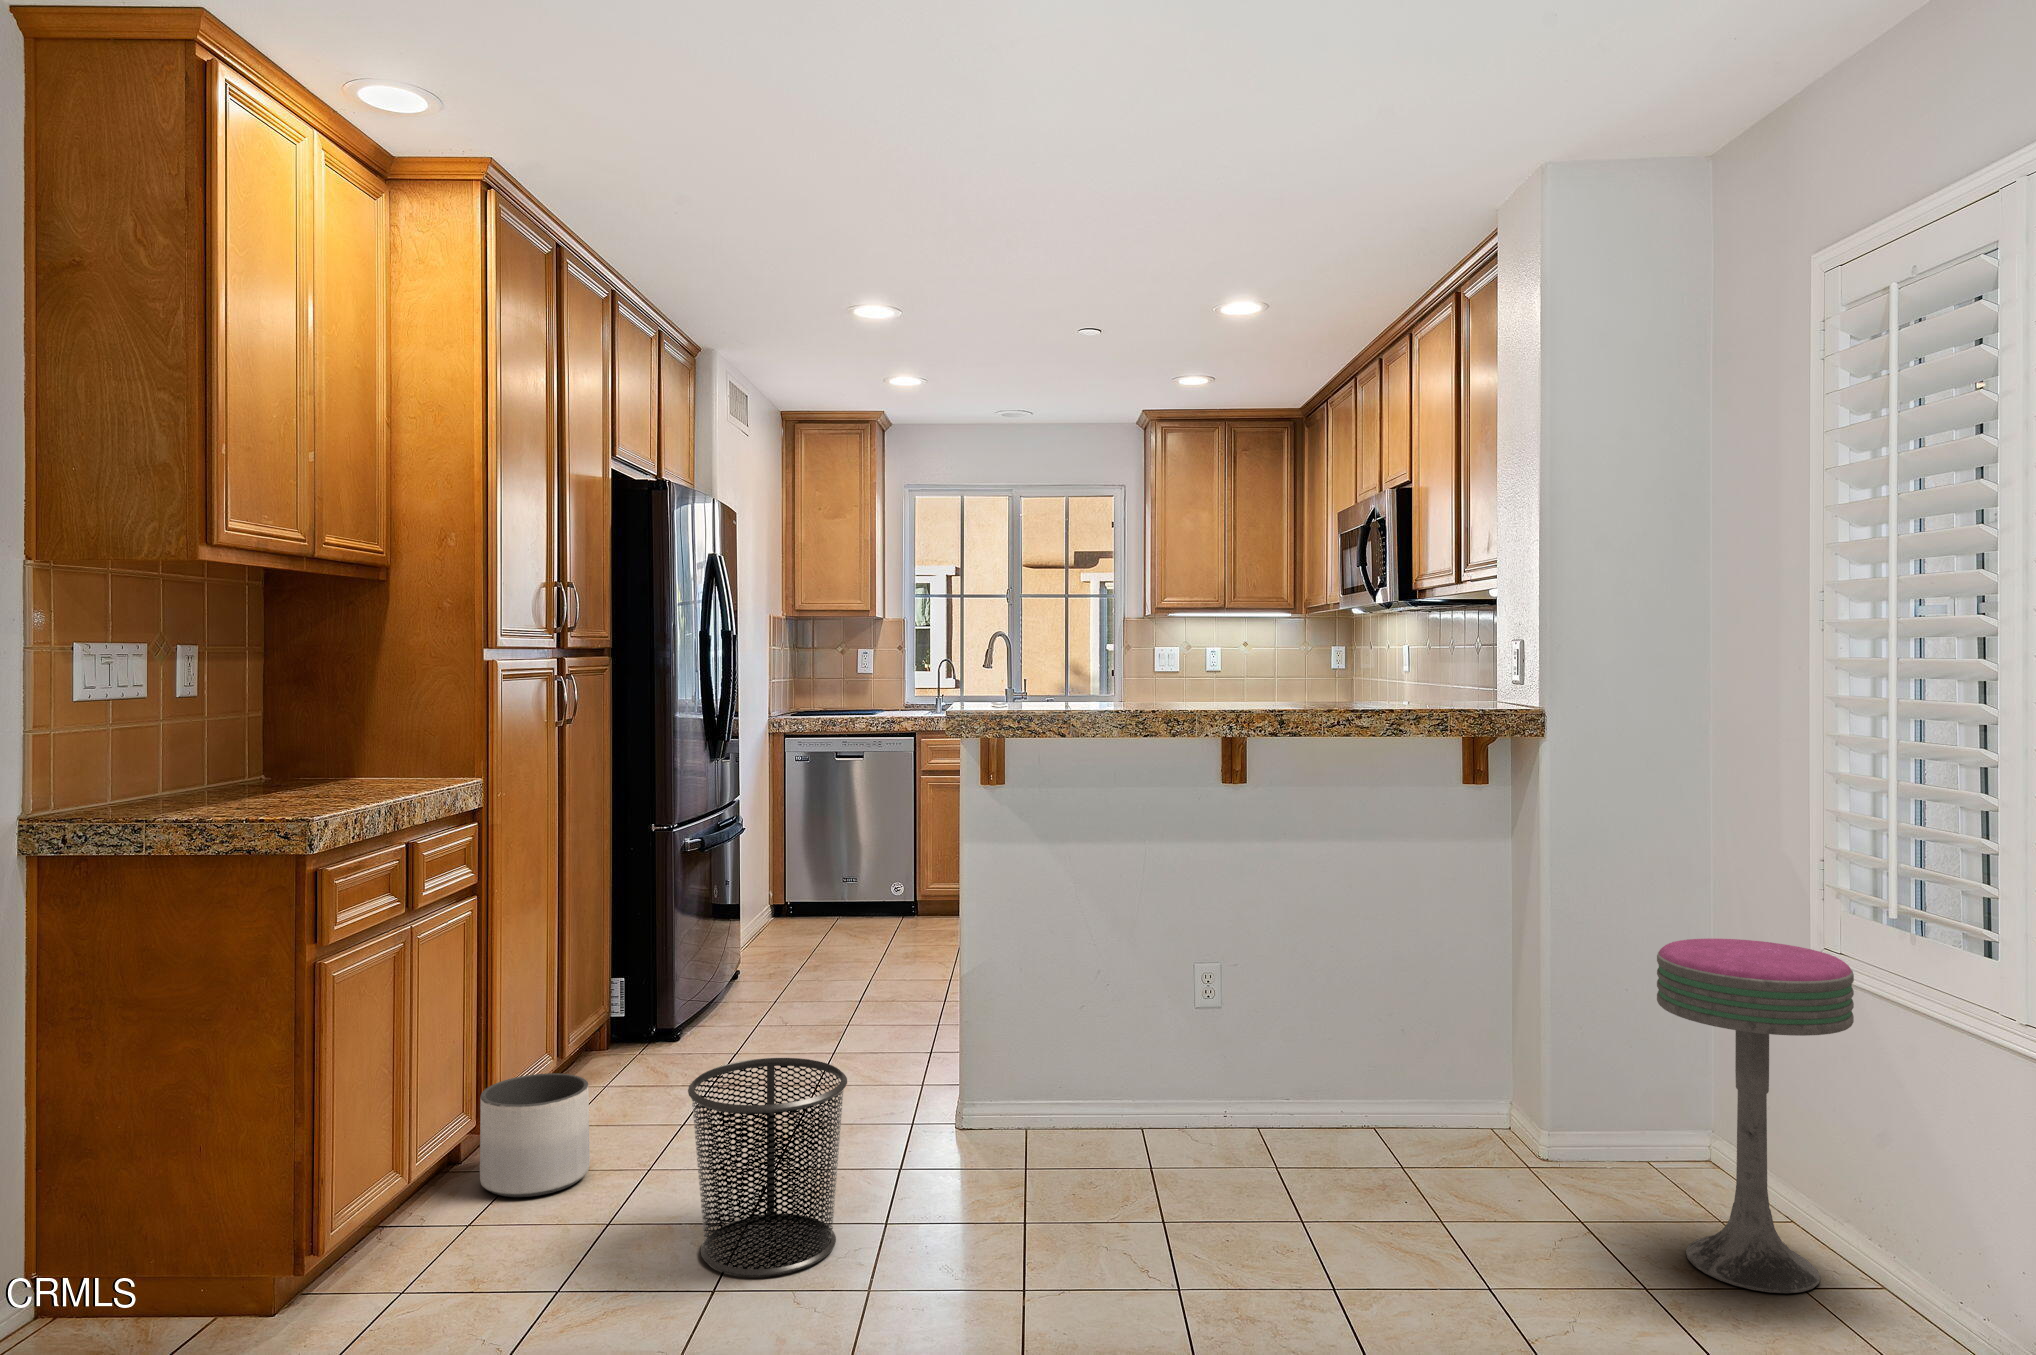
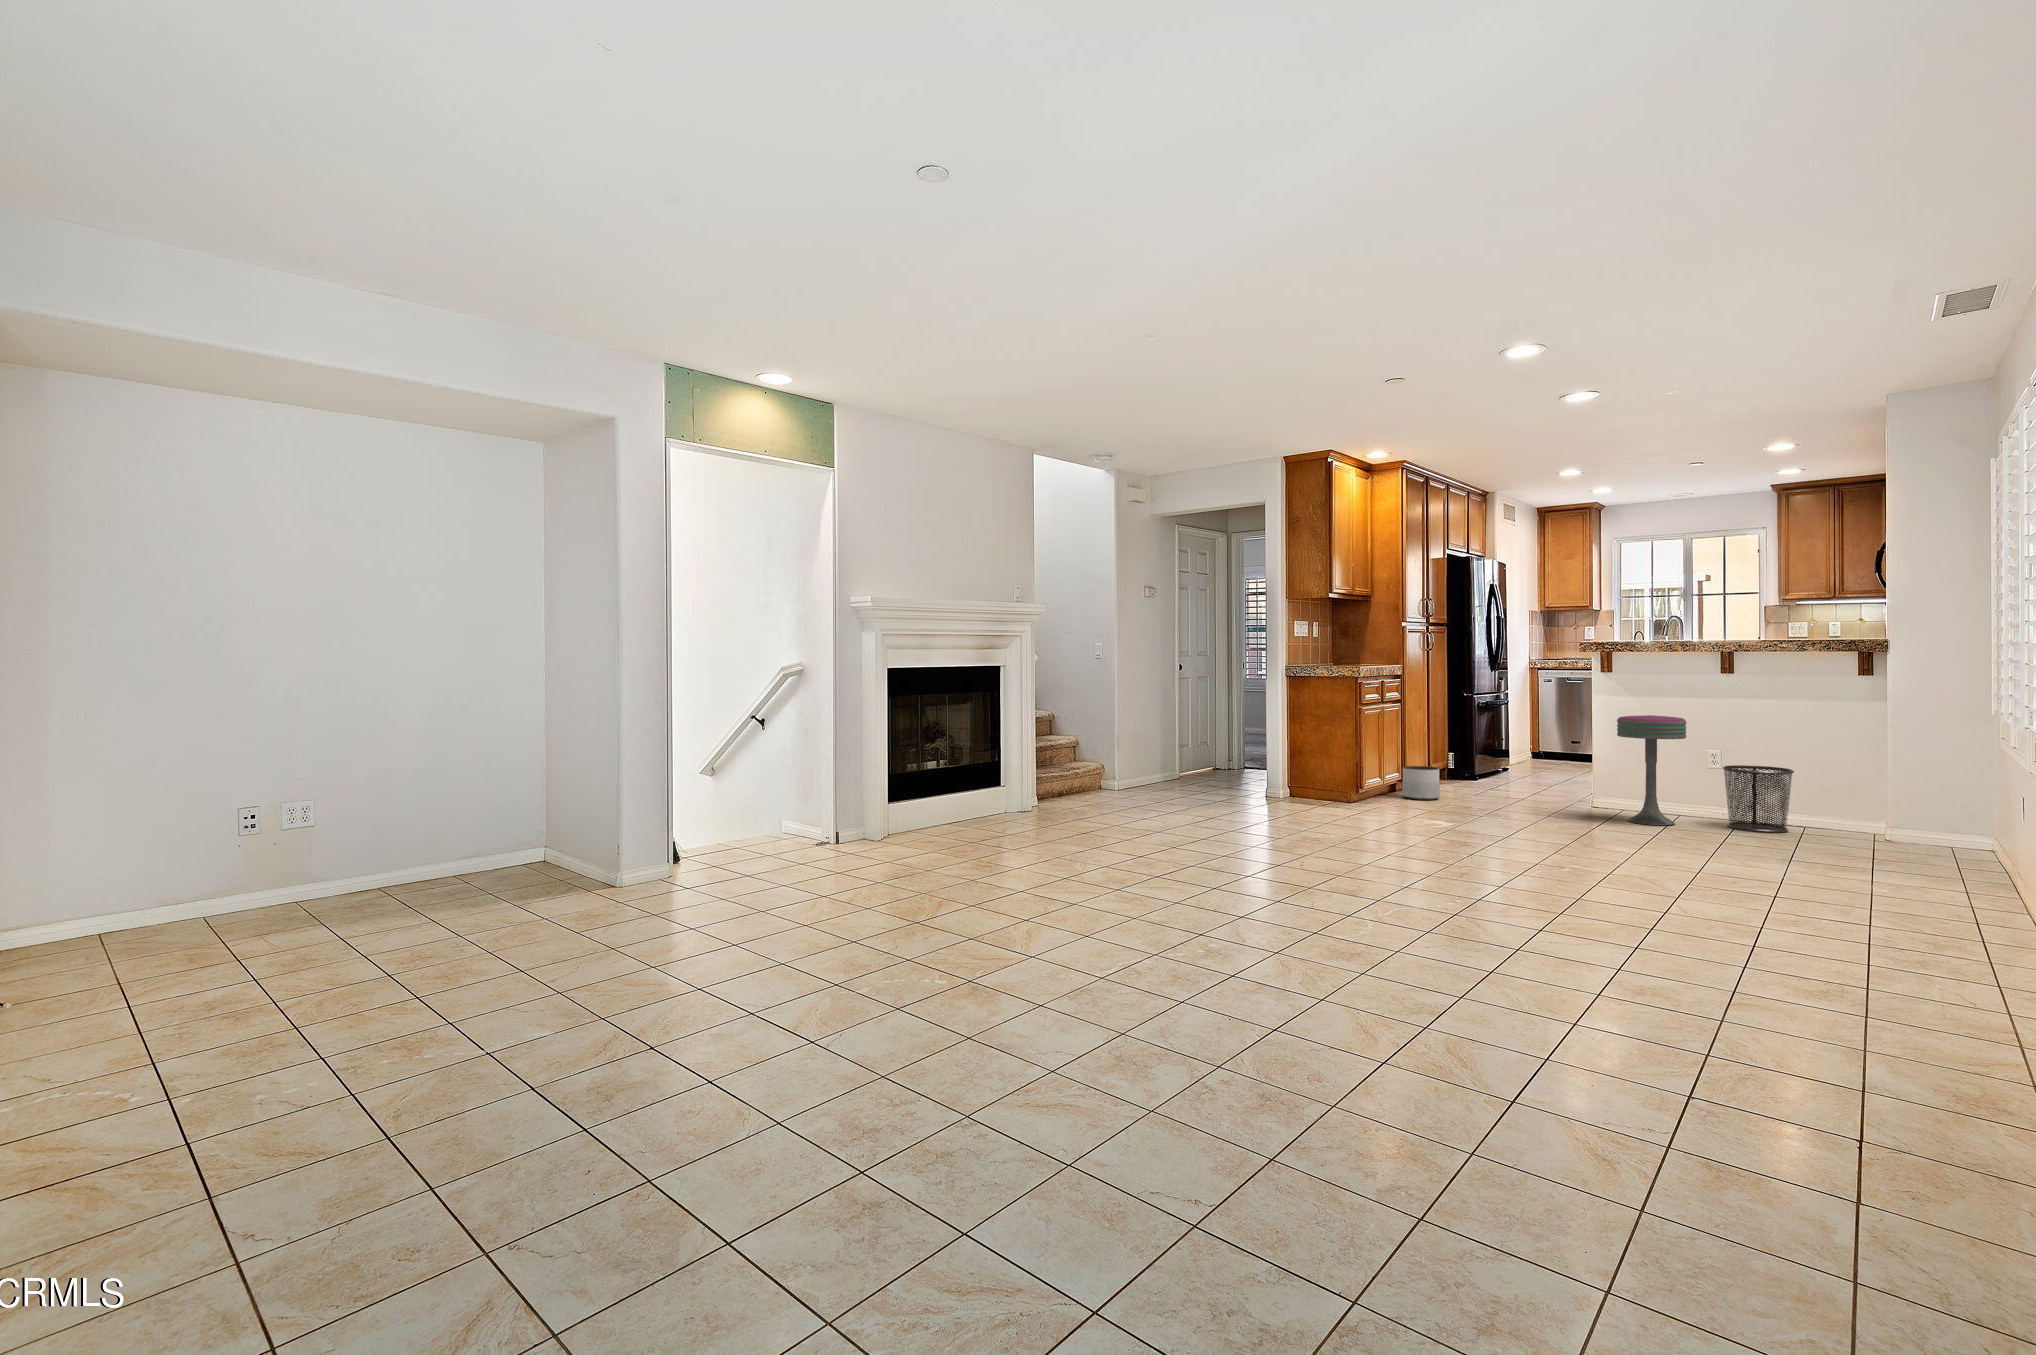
bar stool: present [1657,938,1854,1293] -> present [1617,715,1686,826]
trash can: present [688,1058,847,1277] -> present [1723,765,1794,833]

